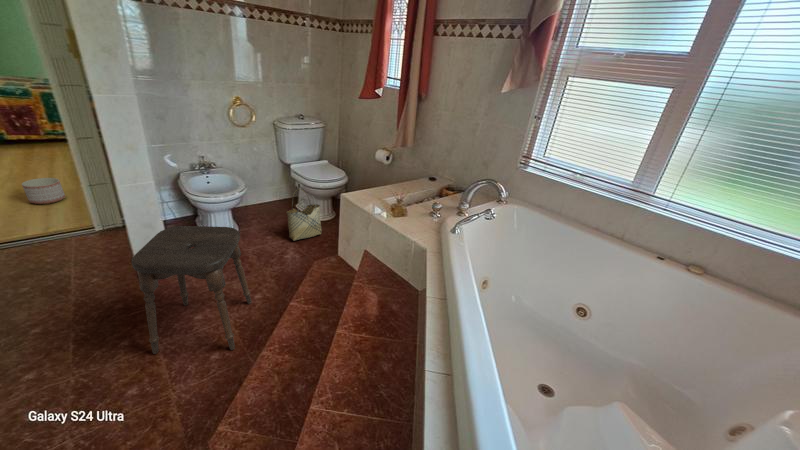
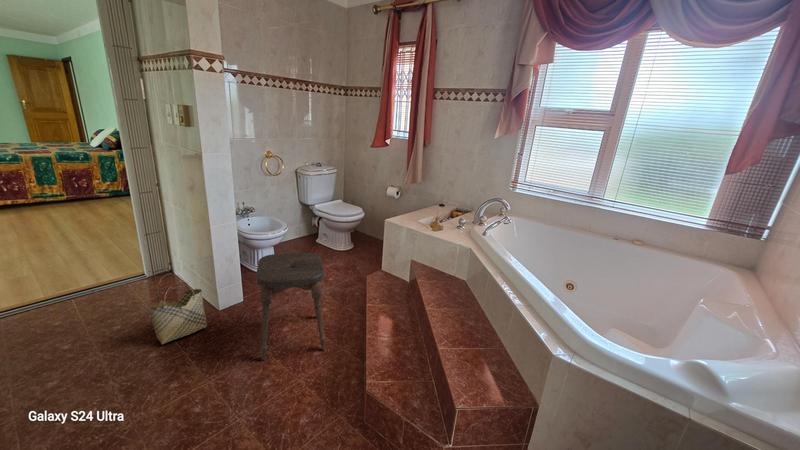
planter: present [22,178,65,204] -> none [56,235,95,261]
woven basket: present [287,189,322,241] -> present [148,273,207,344]

